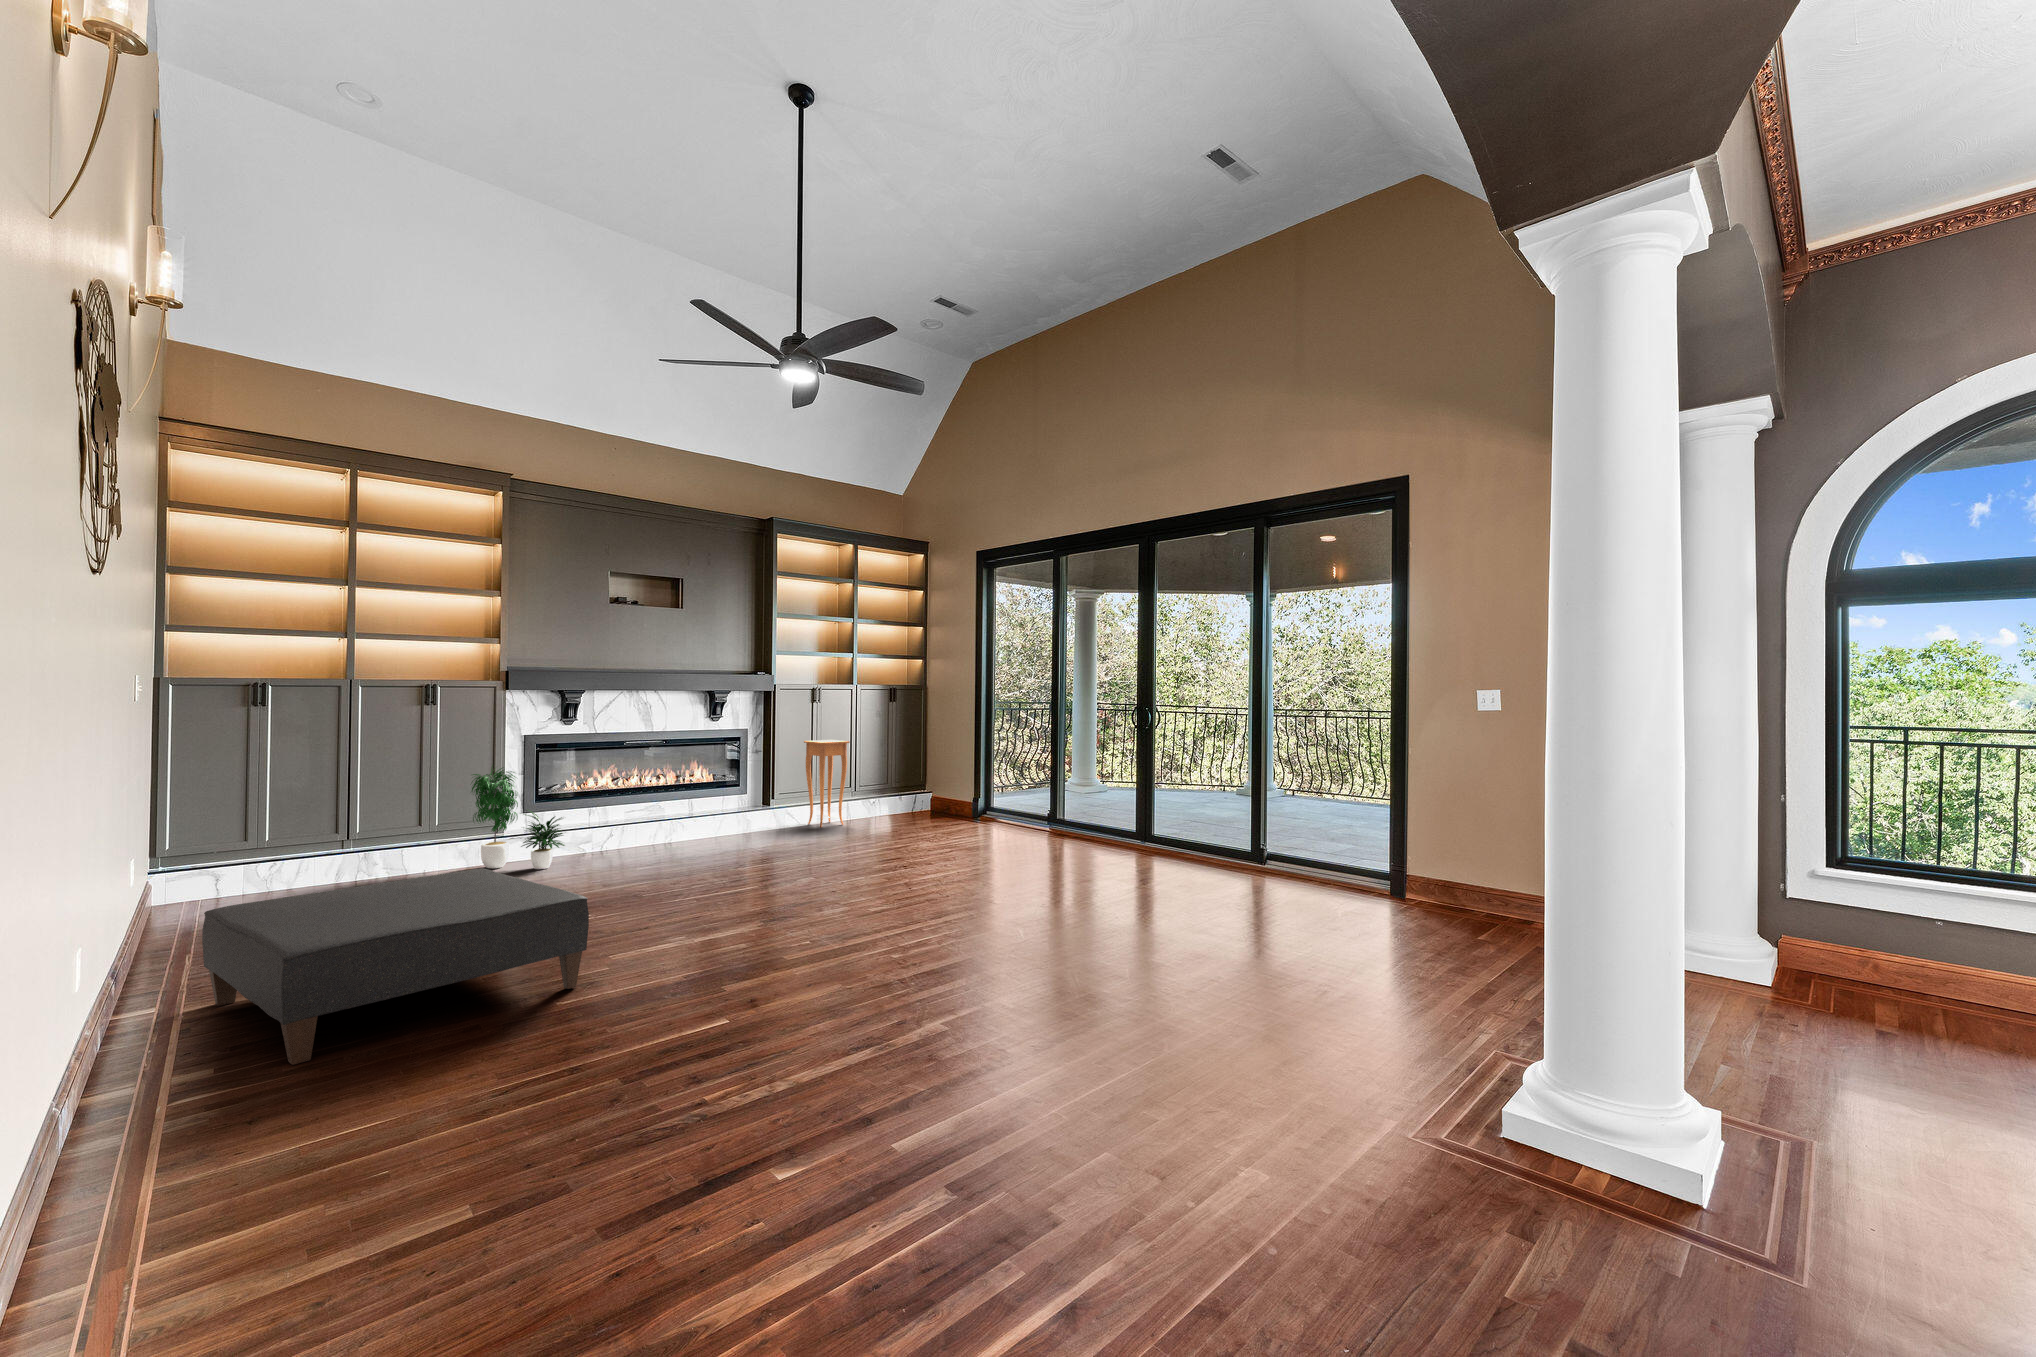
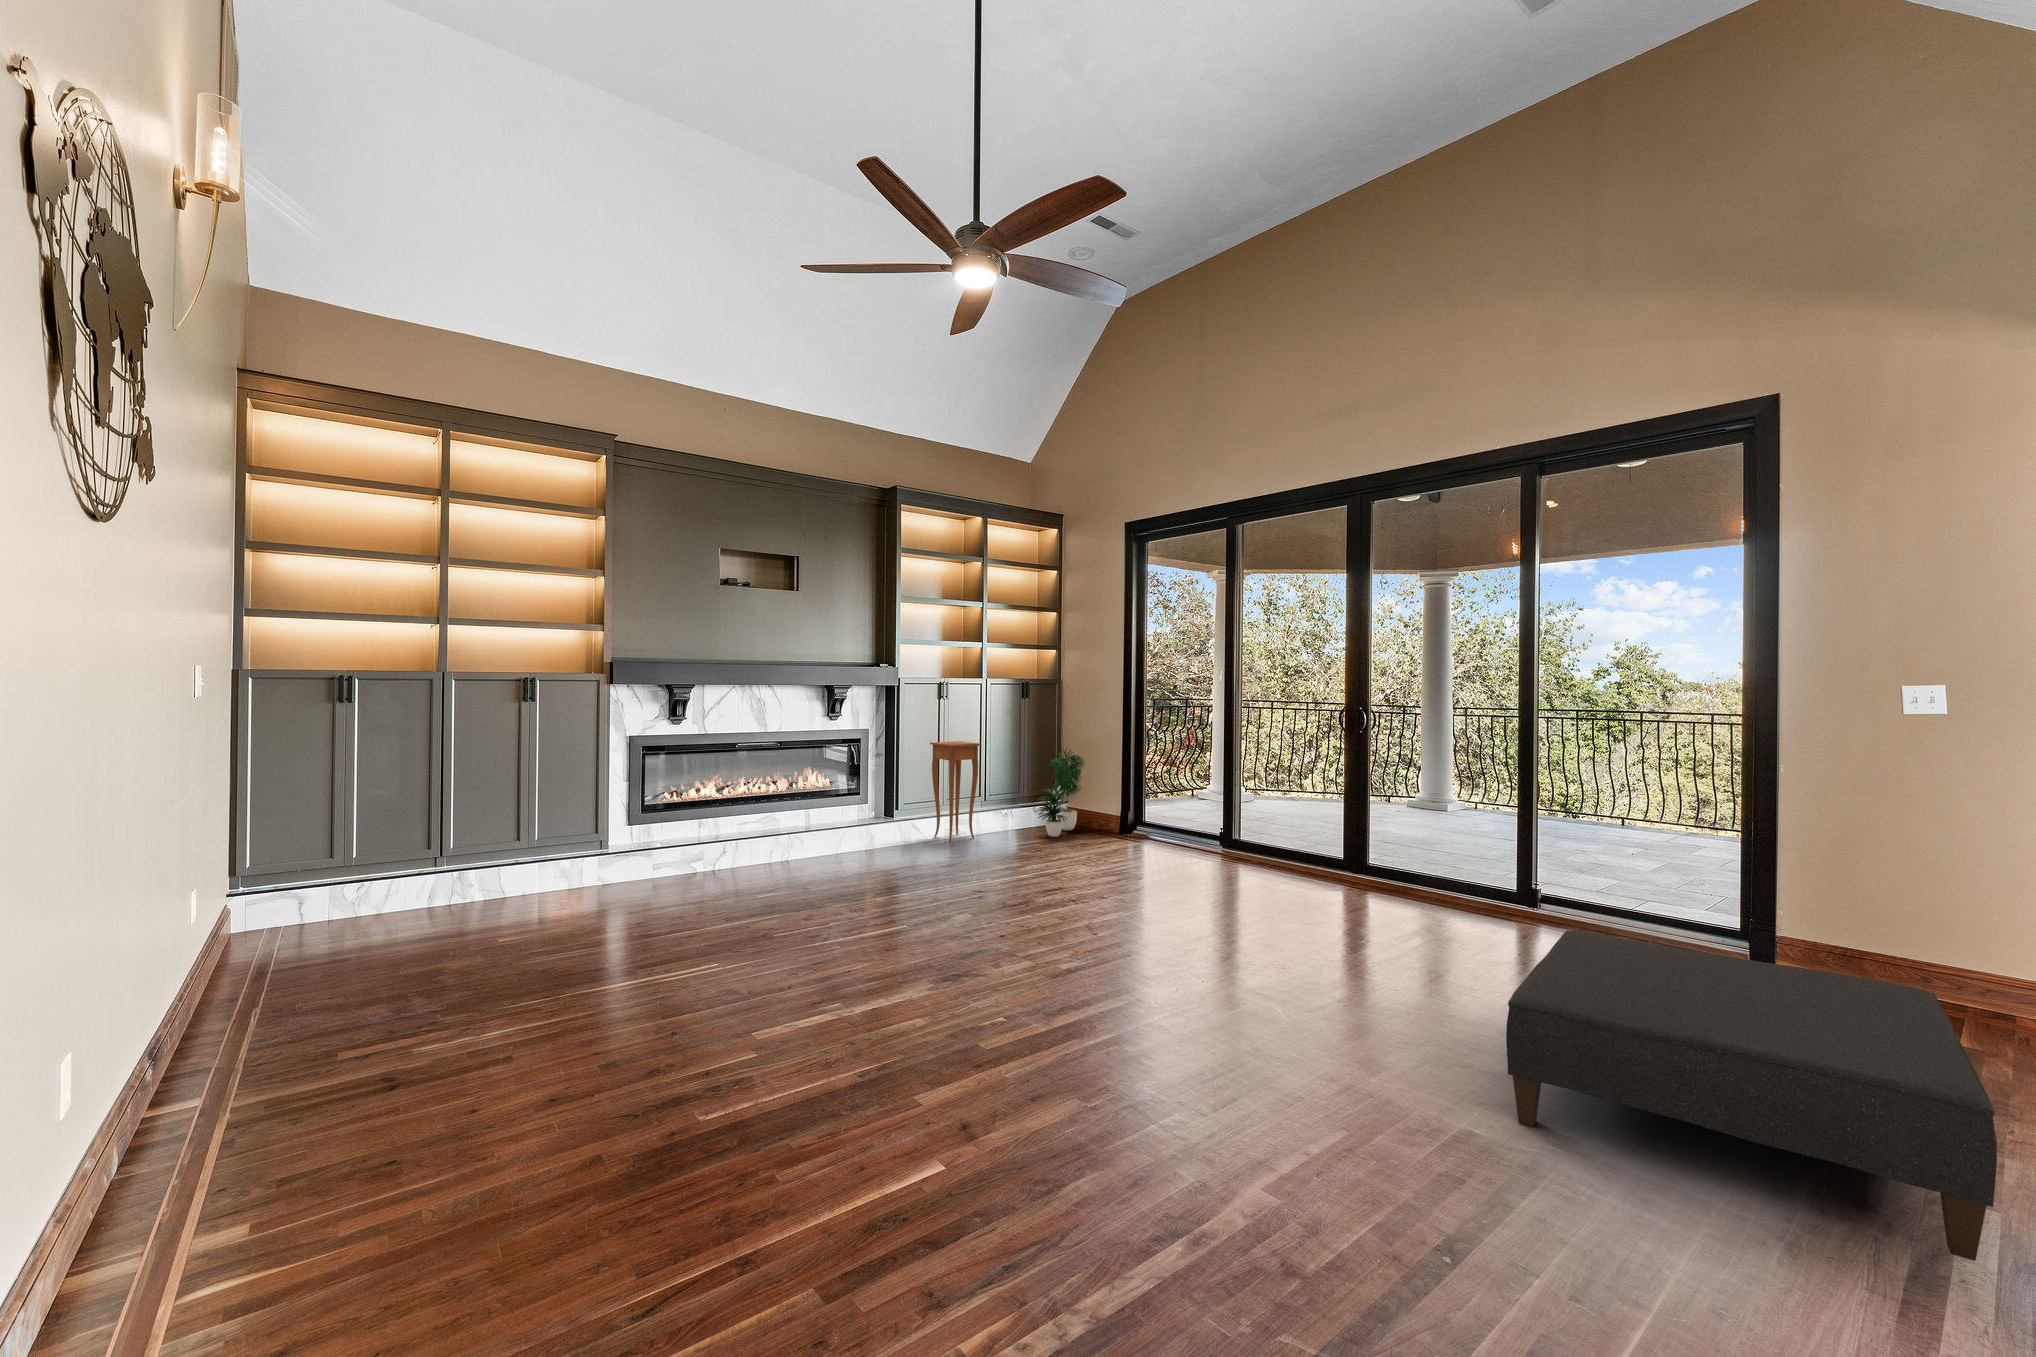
potted plant: present [471,765,565,869] -> present [1035,750,1084,837]
ottoman: present [202,868,589,1065] -> present [1506,931,1997,1261]

